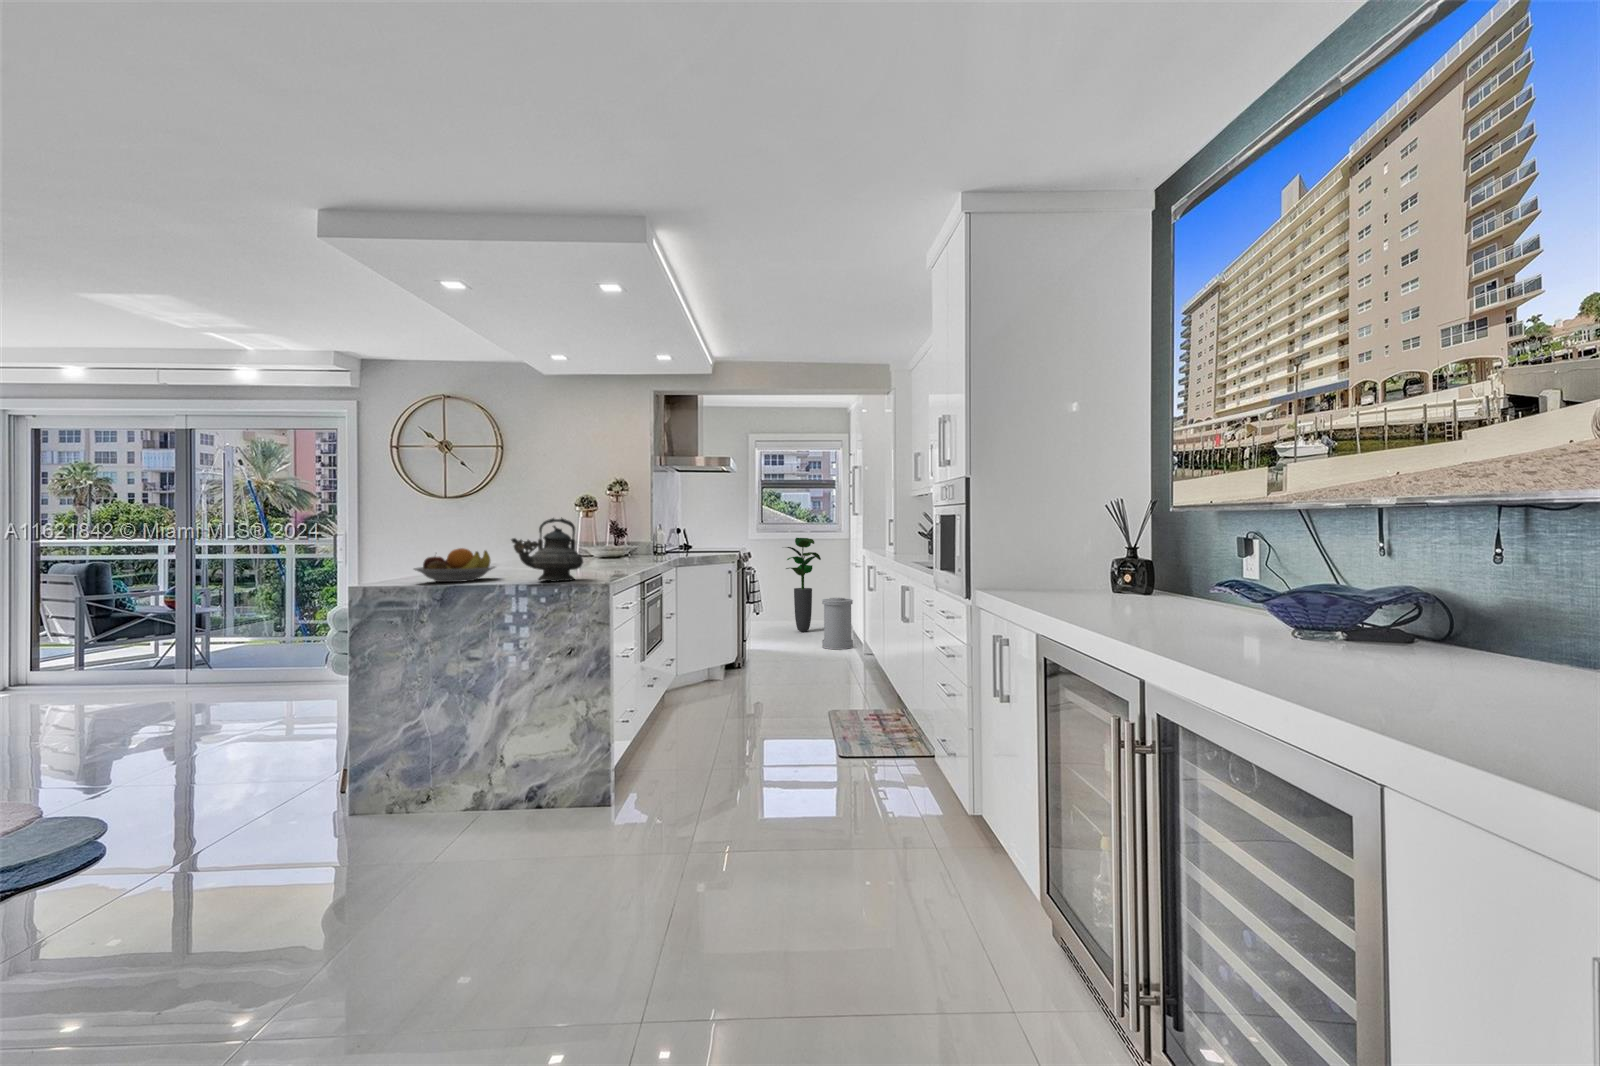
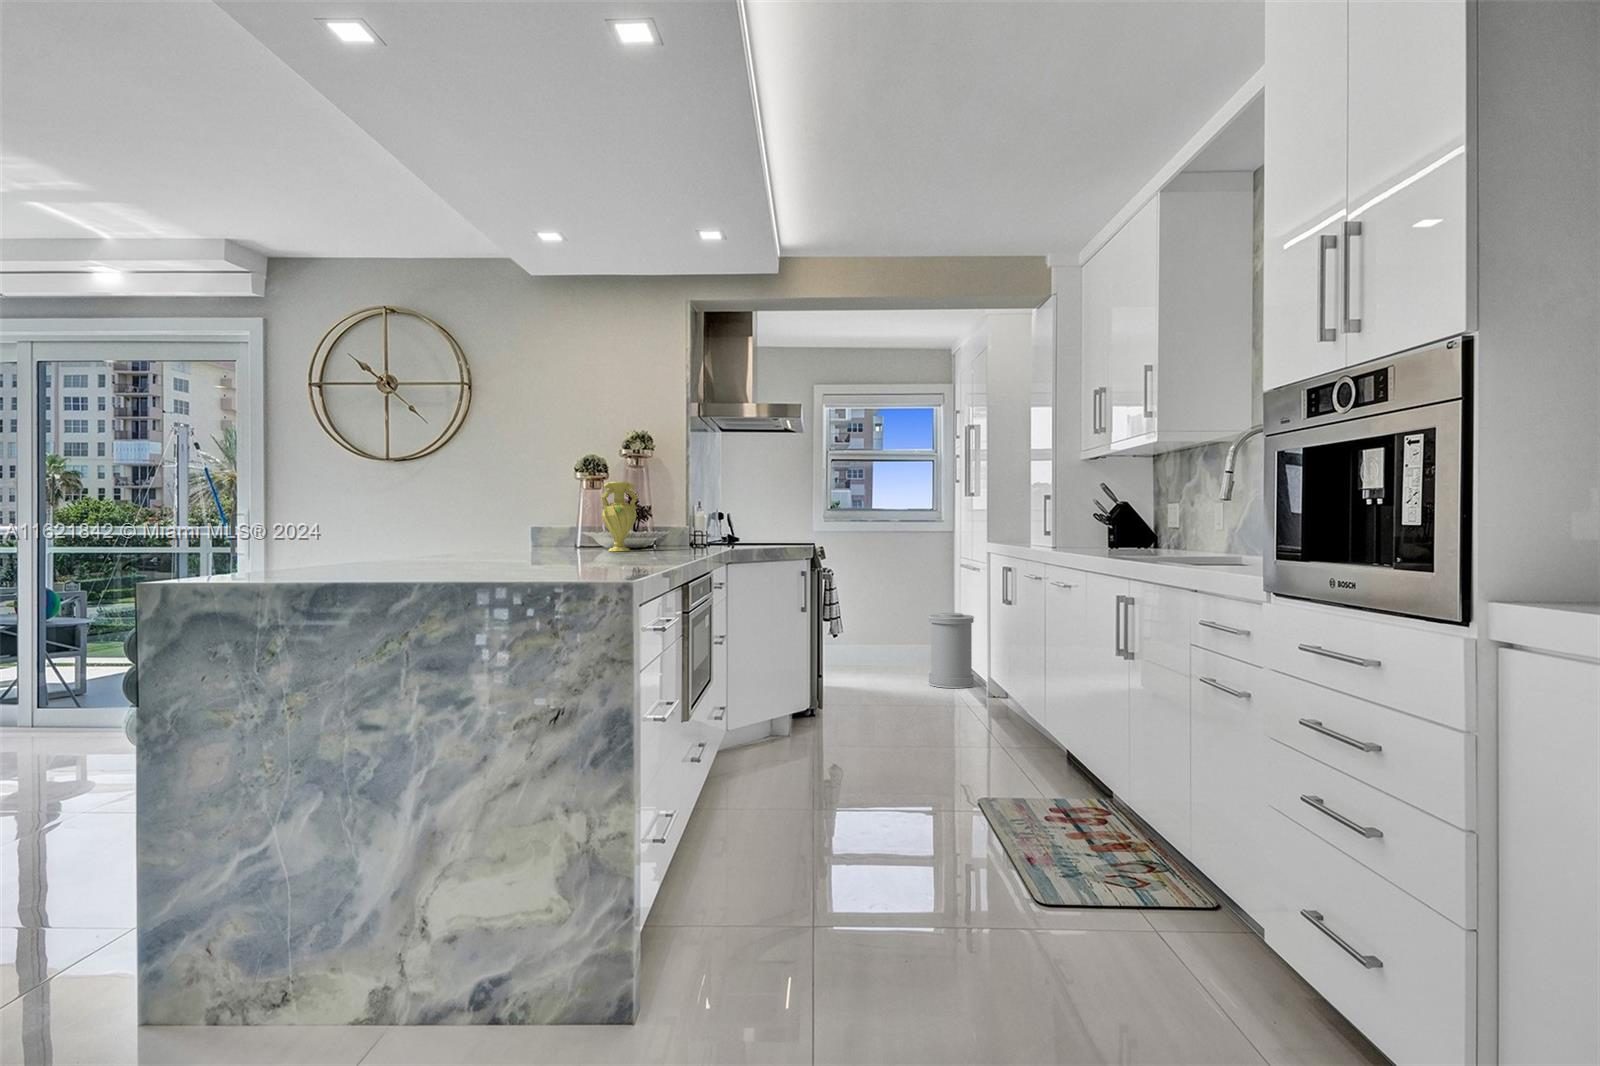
vase: none [593,515,617,560] -> present [600,482,638,551]
teapot: present [511,518,583,582] -> none [443,459,583,581]
potted plant: present [786,538,821,632] -> none [862,528,918,660]
fruit bowl: present [414,548,495,582] -> none [275,520,429,581]

